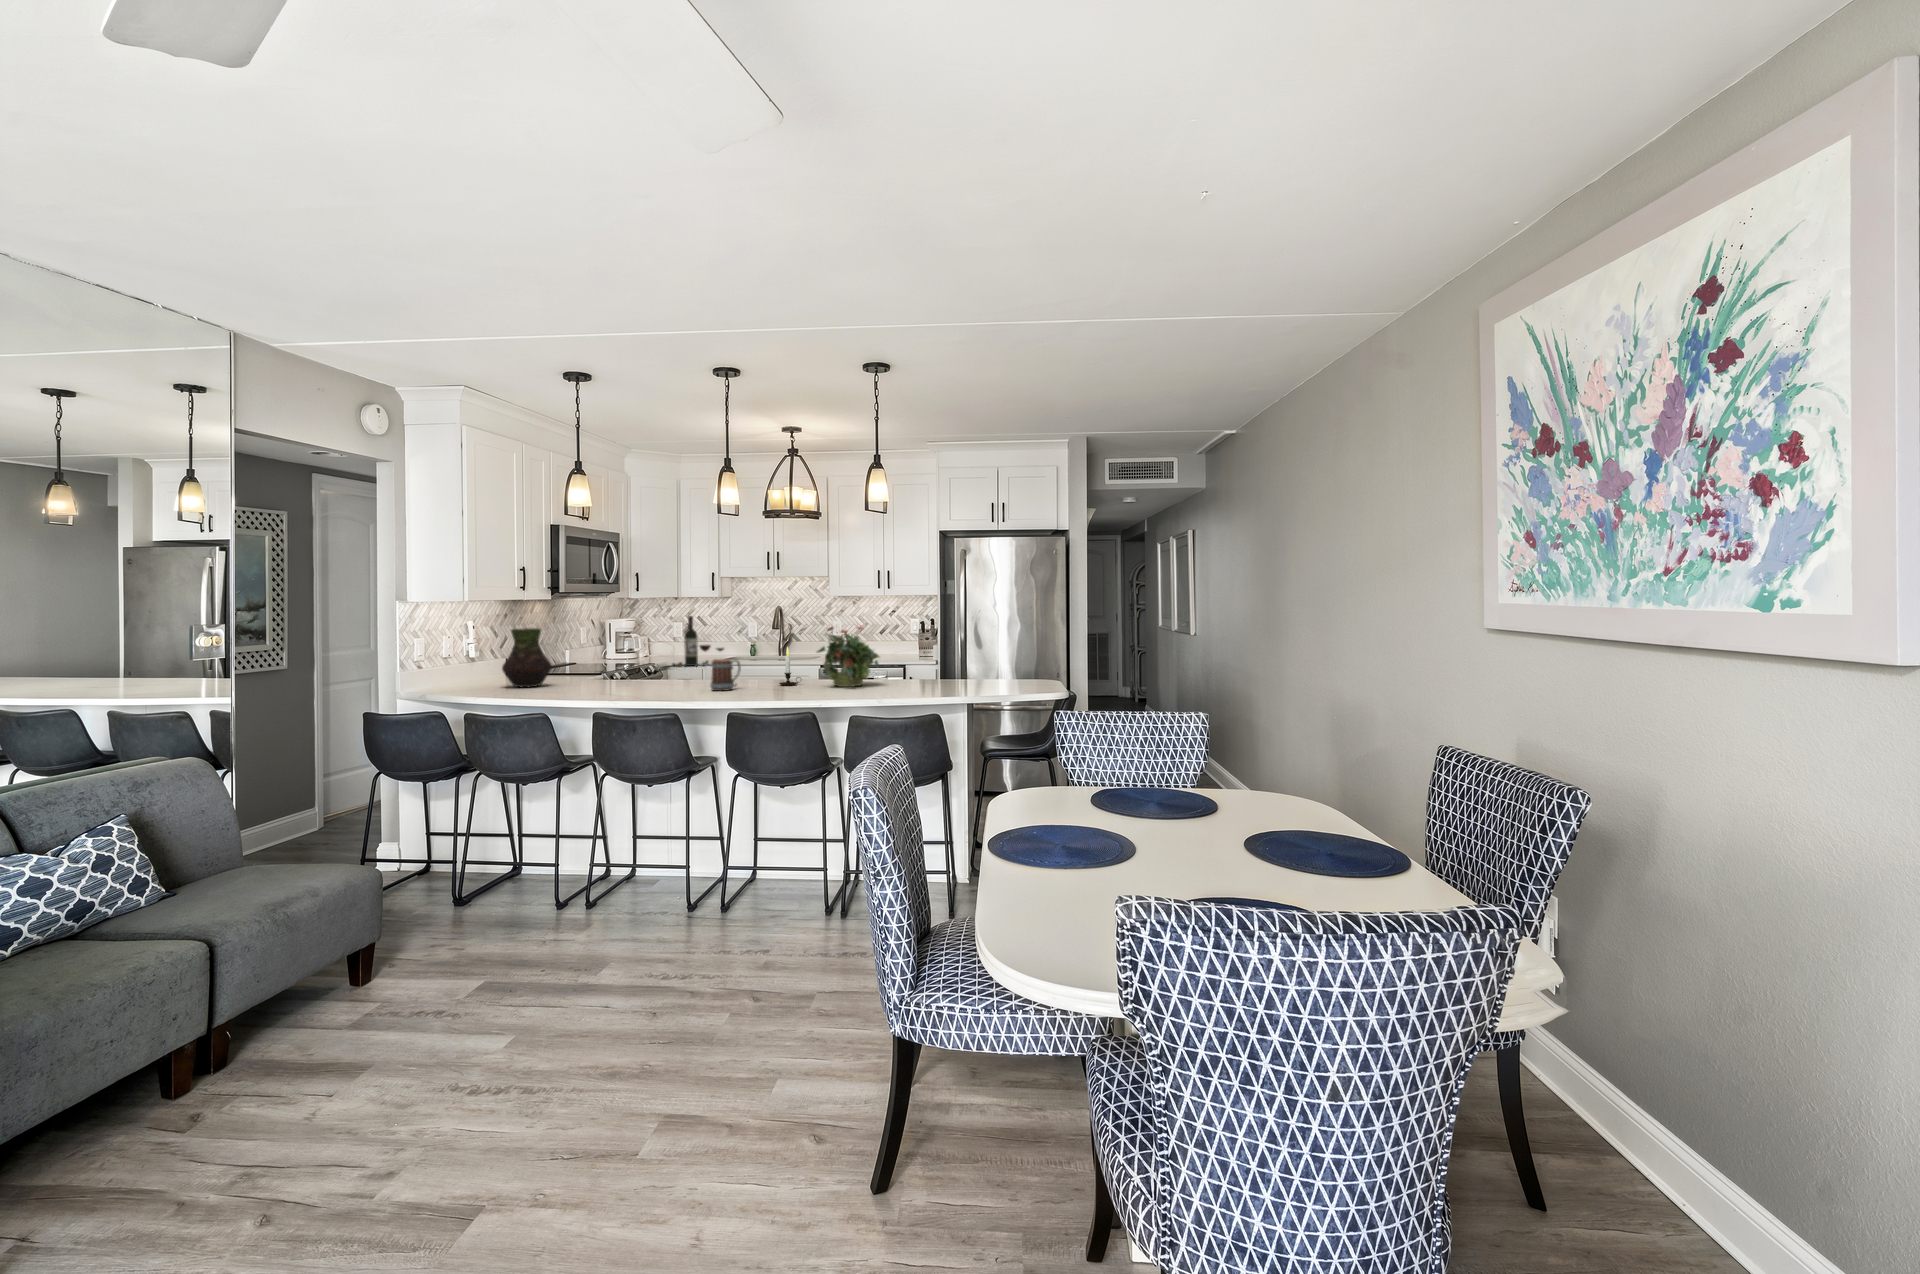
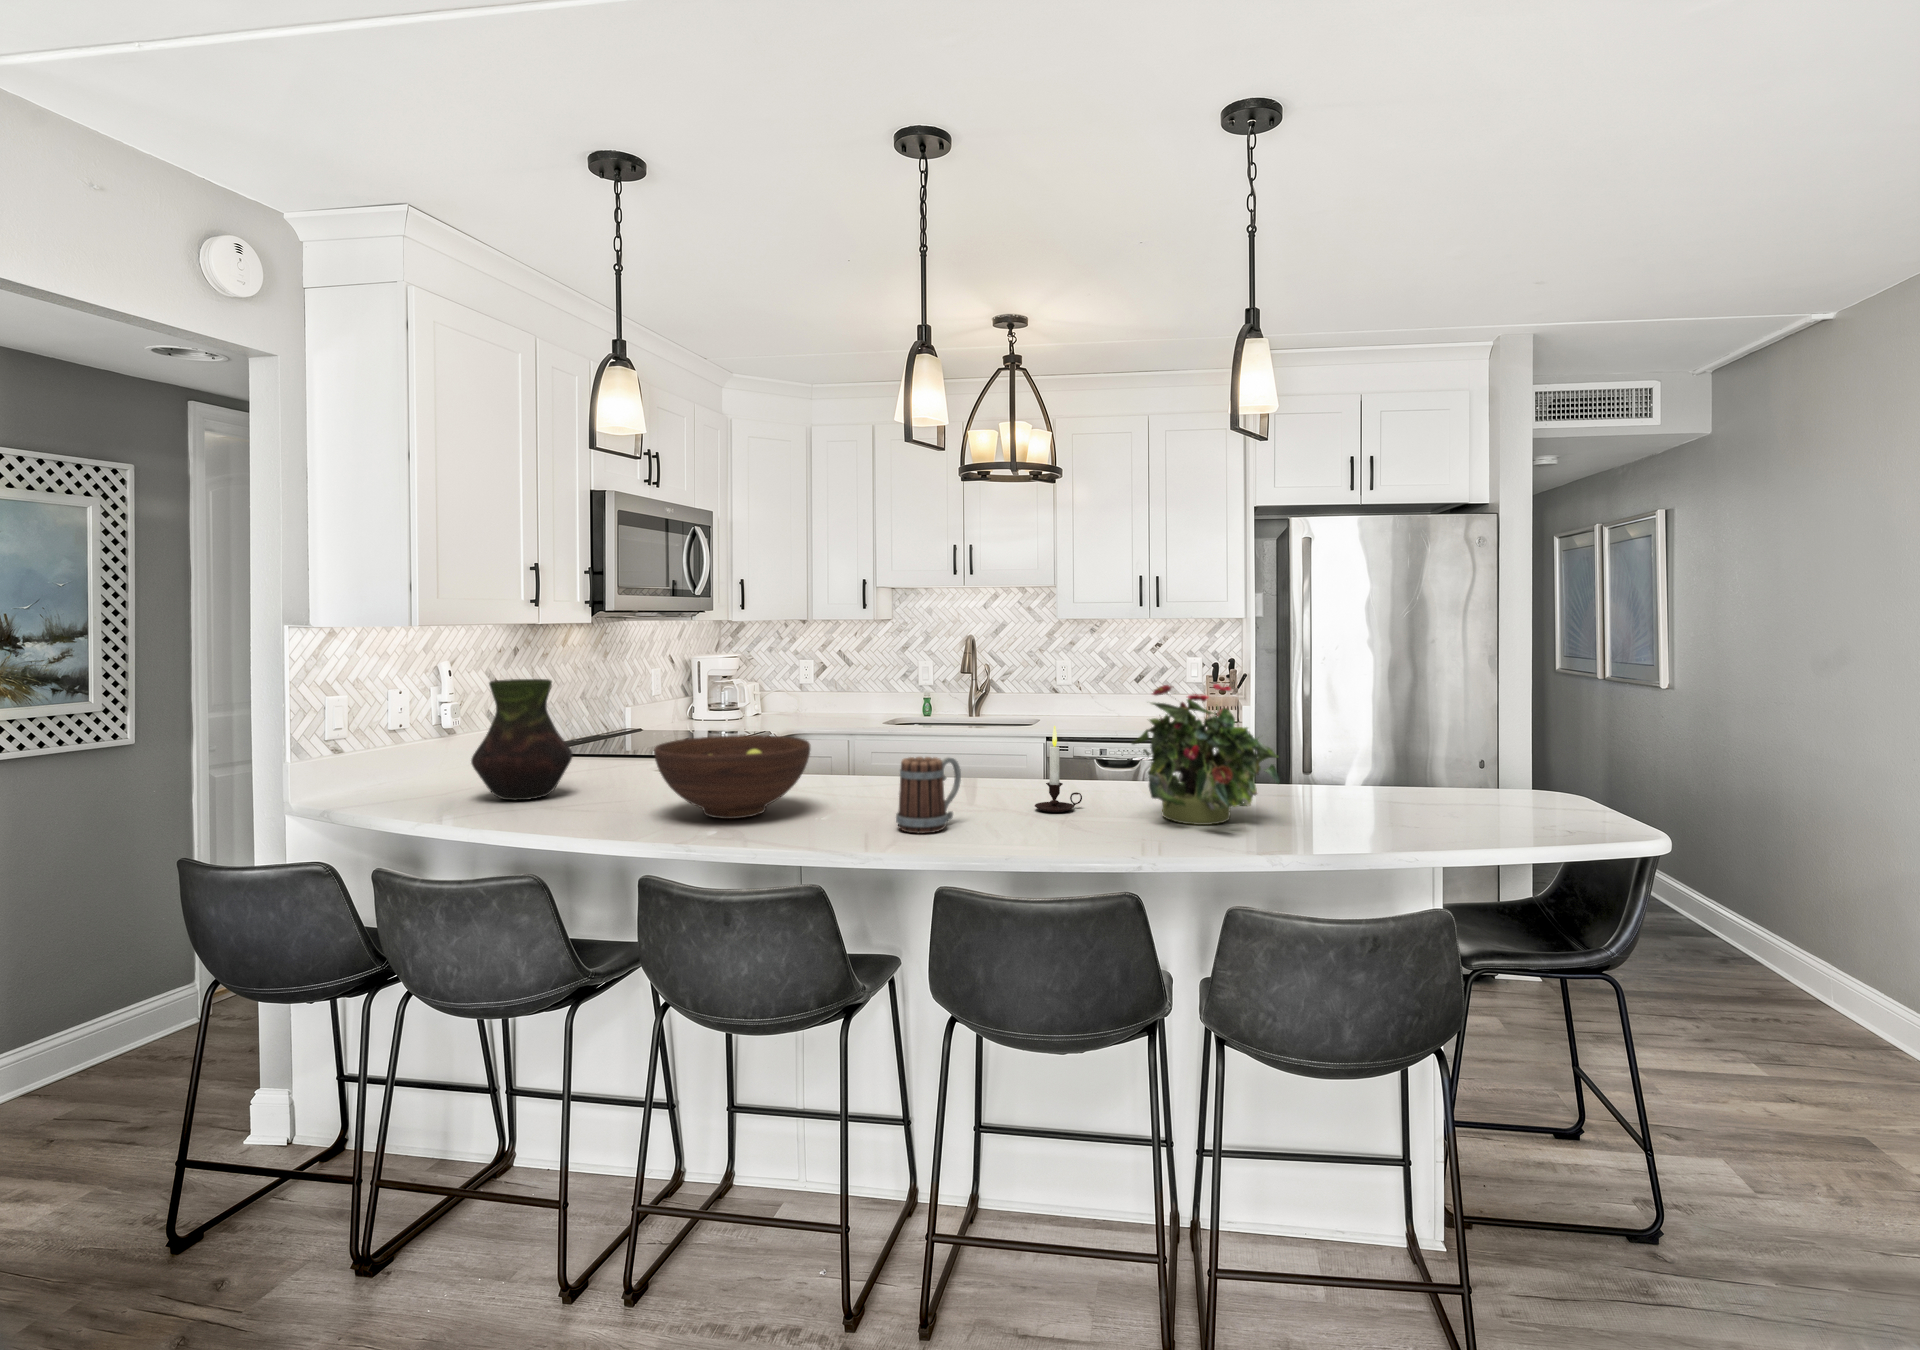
wine bottle: present [672,616,724,667] -> none [797,650,887,738]
fruit bowl: none [598,654,673,689] -> present [654,735,810,819]

